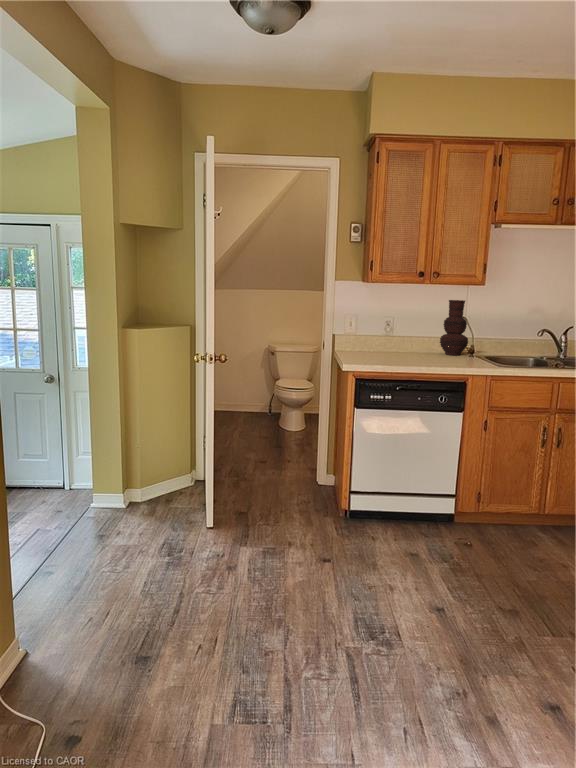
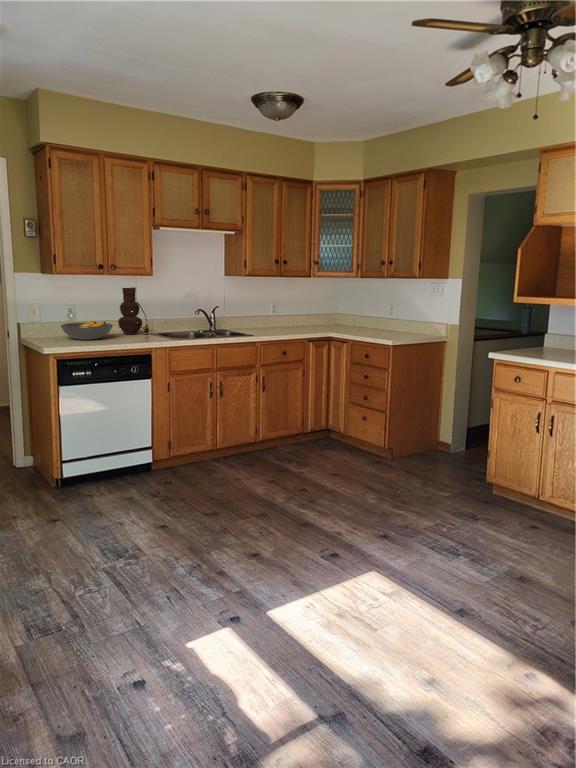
fruit bowl: none [372,338,429,358] -> present [60,321,113,340]

